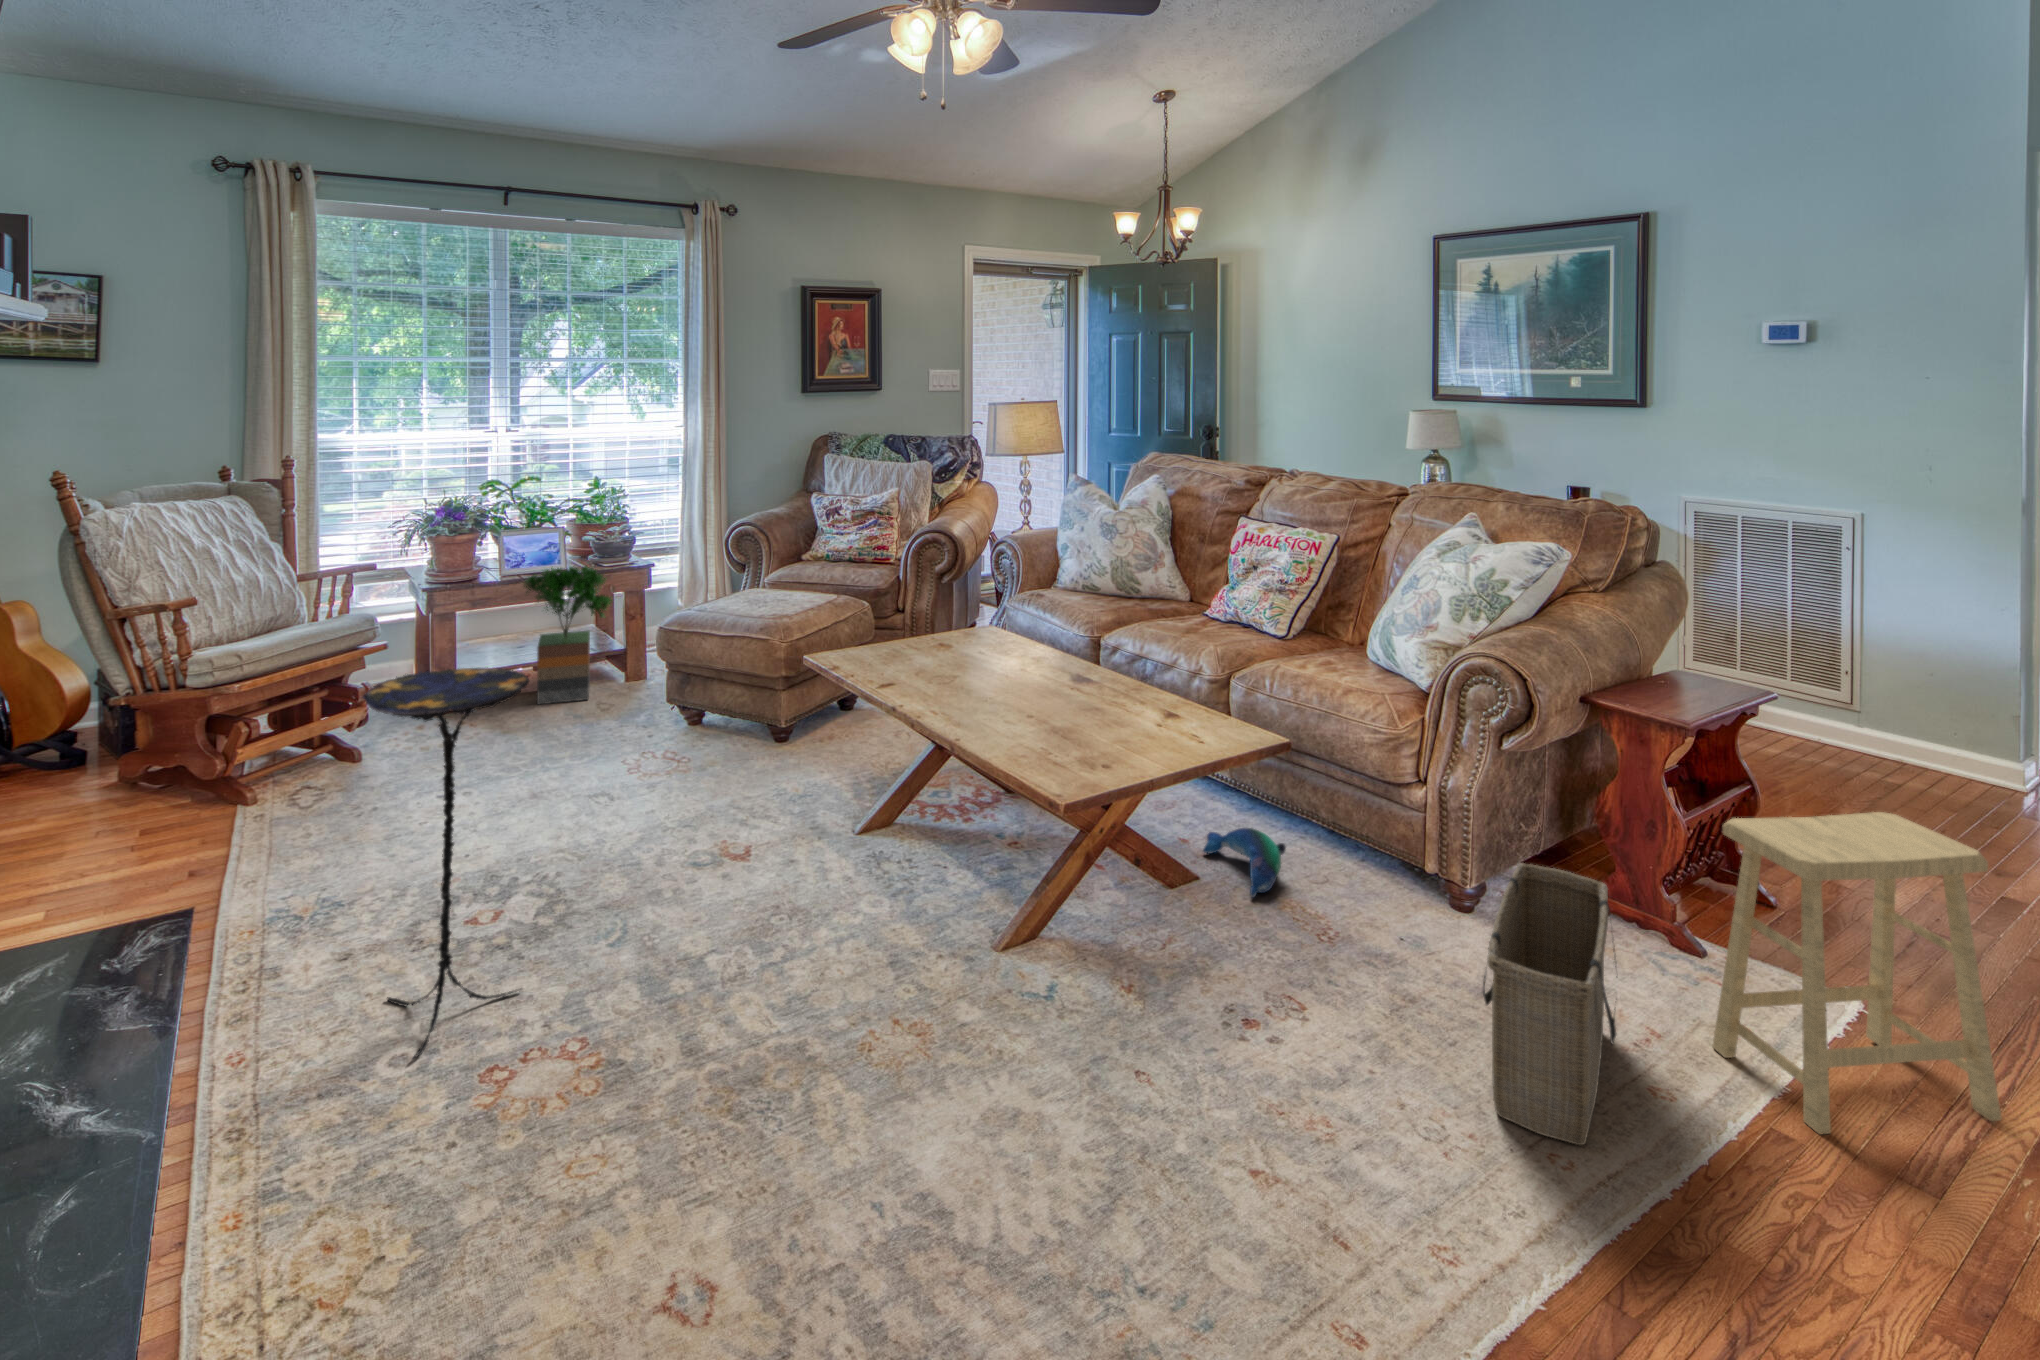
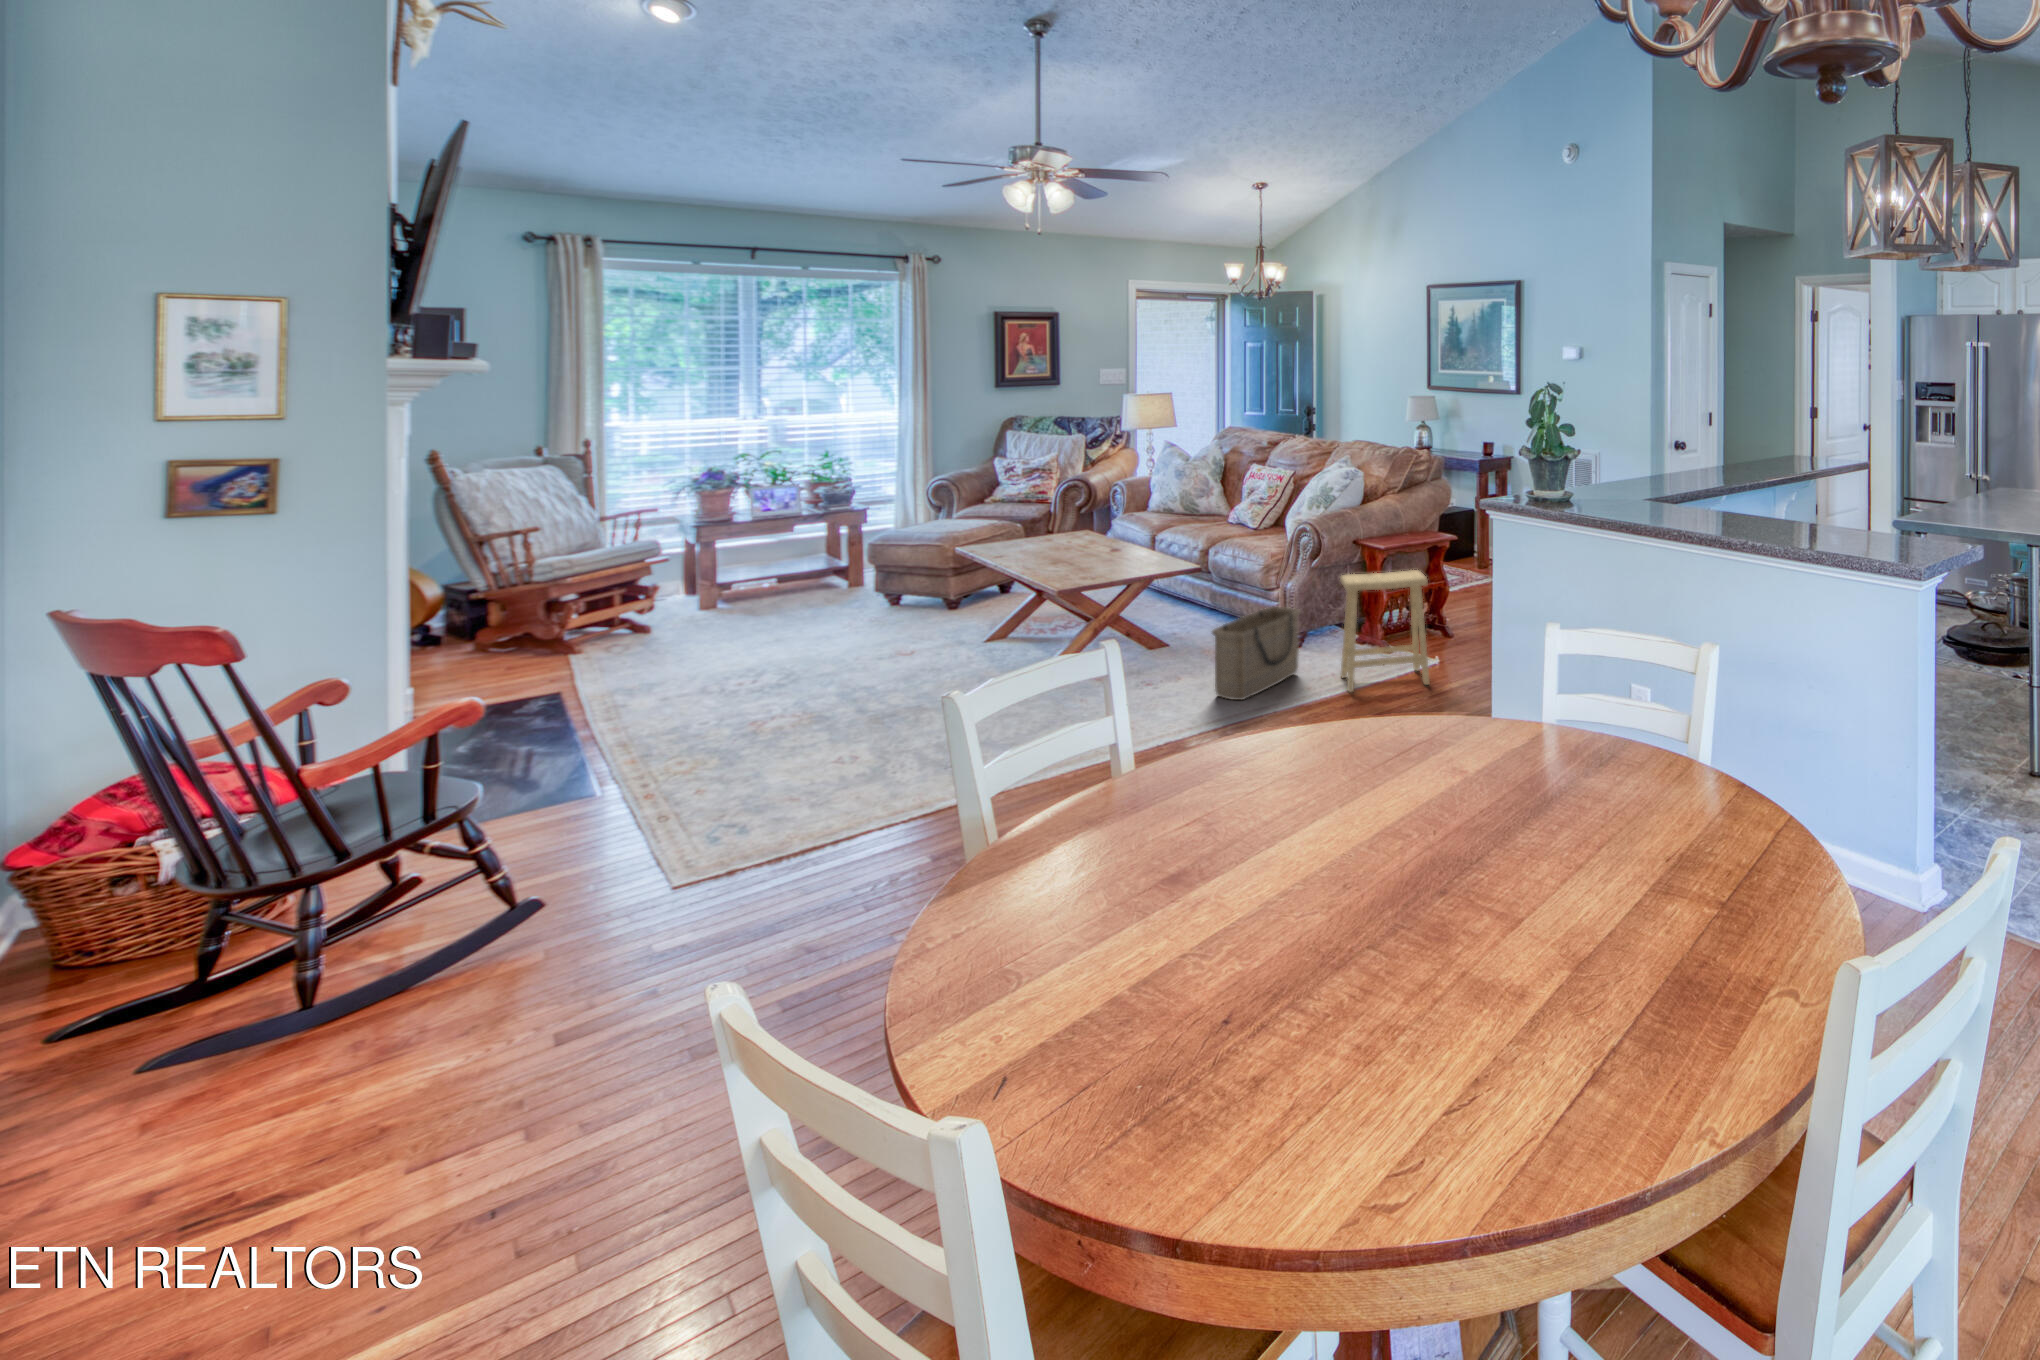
potted tree: present [524,566,612,704] -> none [768,508,838,599]
side table: present [363,668,529,1057] -> none [670,537,762,713]
plush toy: present [1203,828,1286,897] -> none [1170,620,1207,648]

